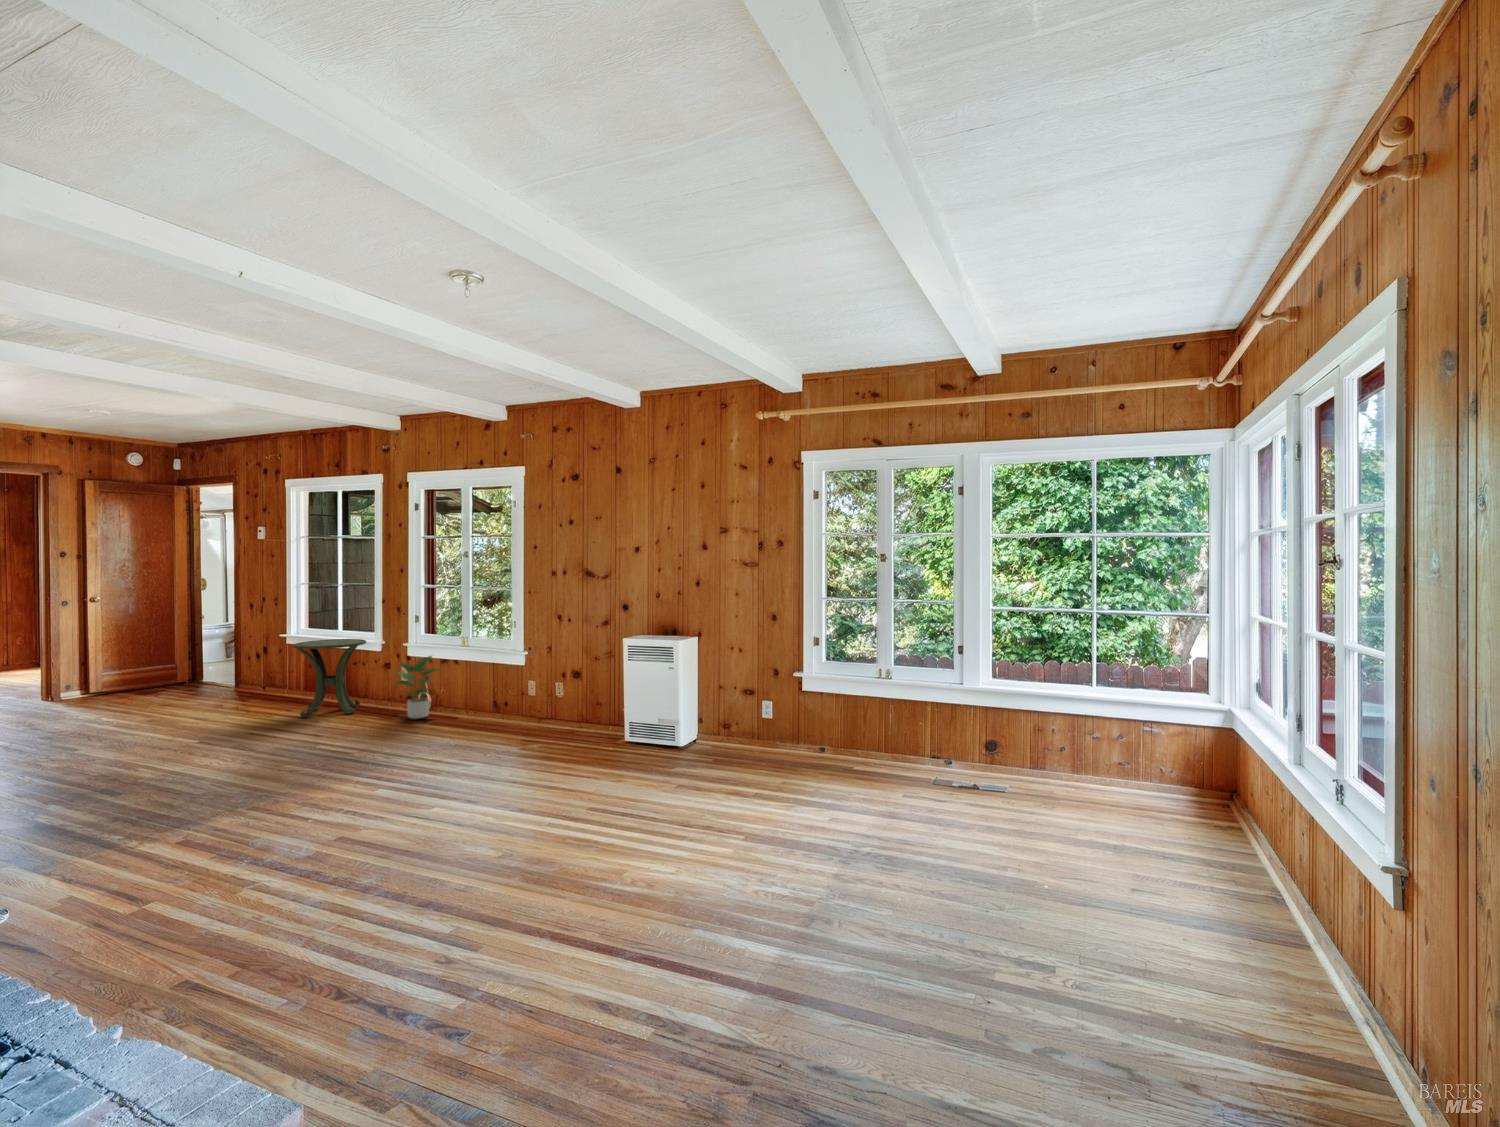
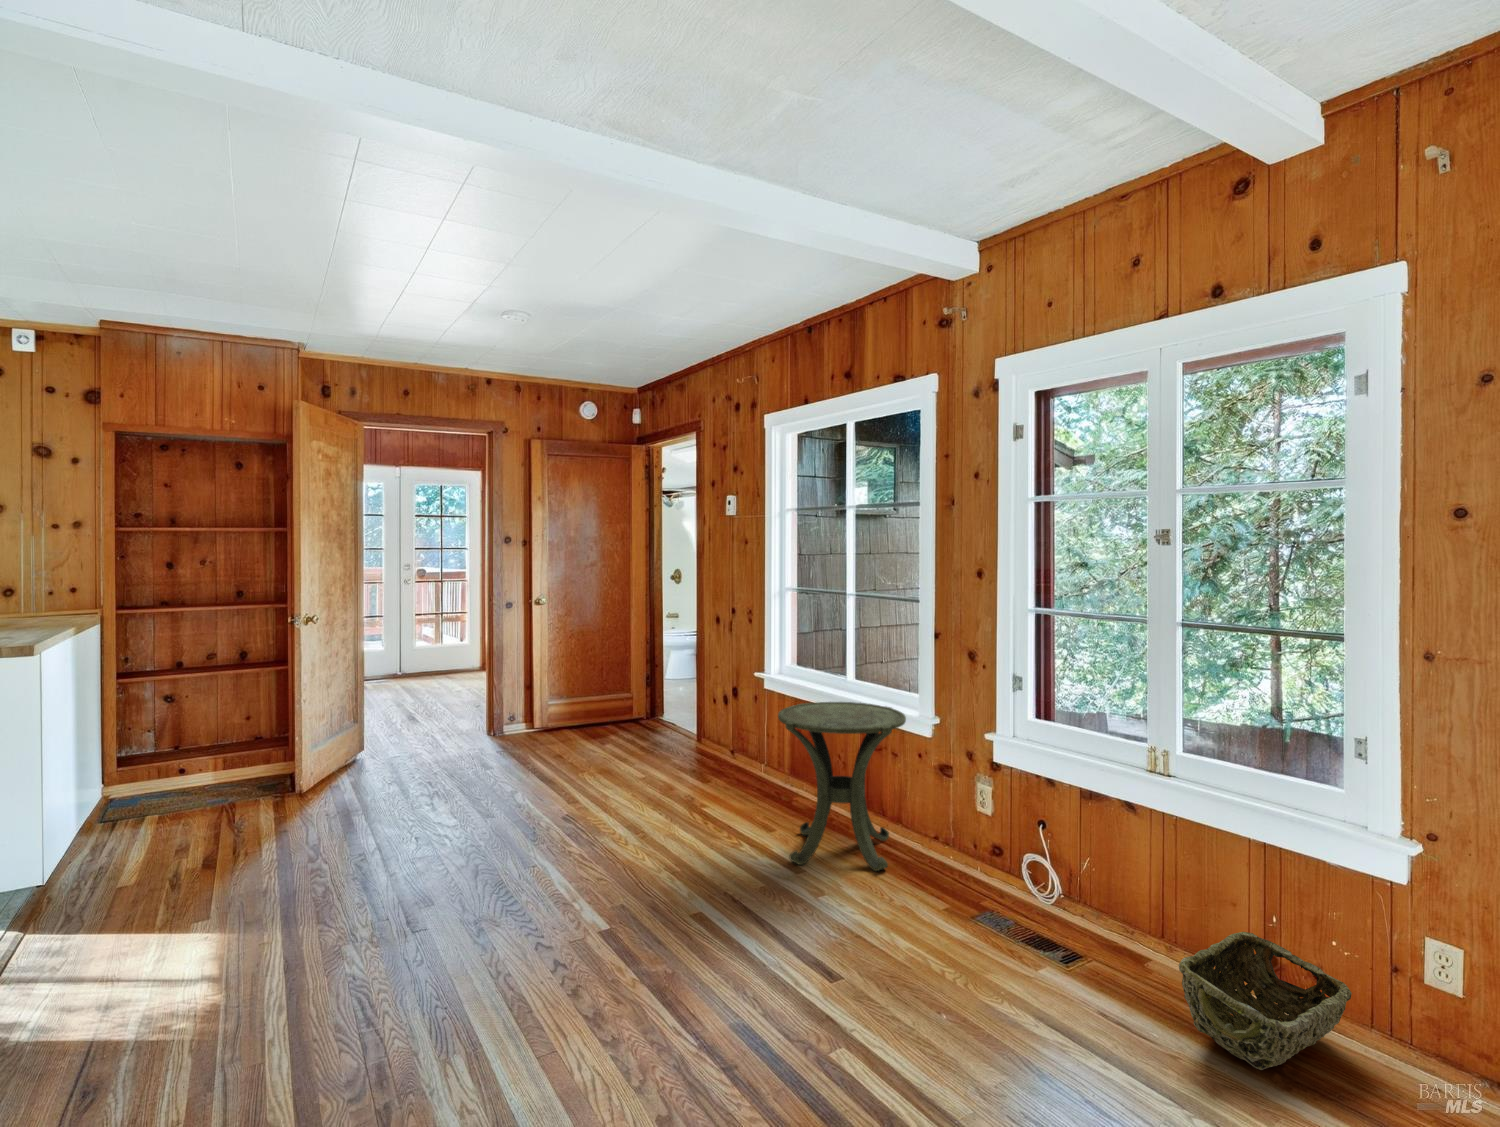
potted plant: present [395,656,441,719] -> none [977,777,1101,934]
woven basket: none [452,696,512,729] -> present [1179,932,1352,1070]

